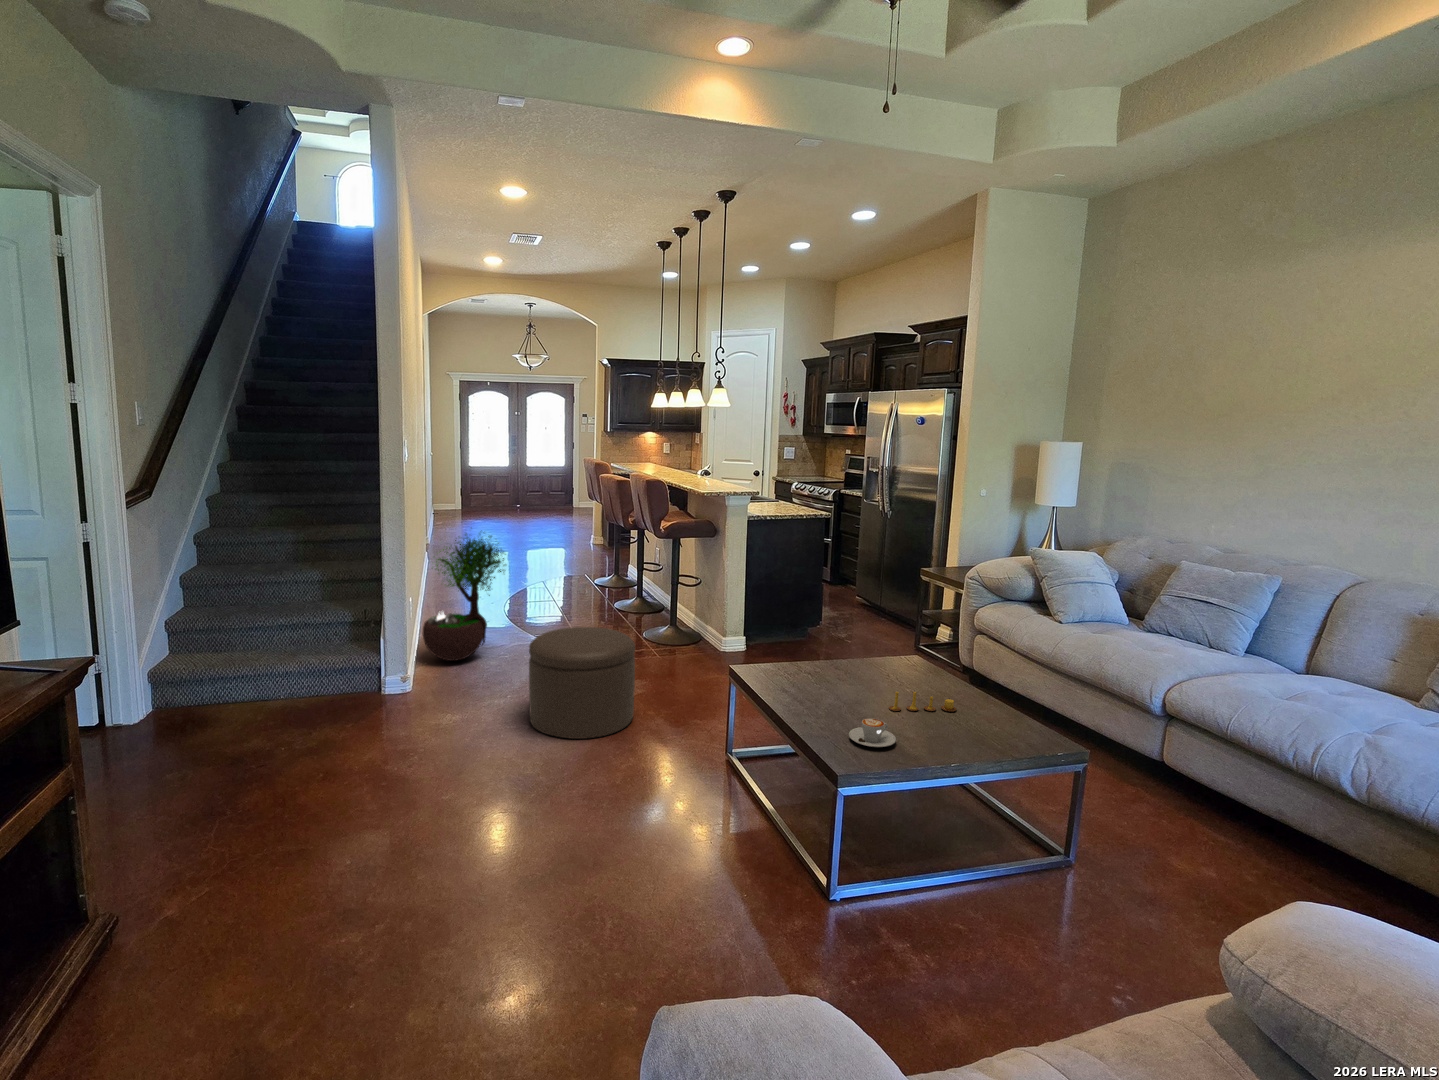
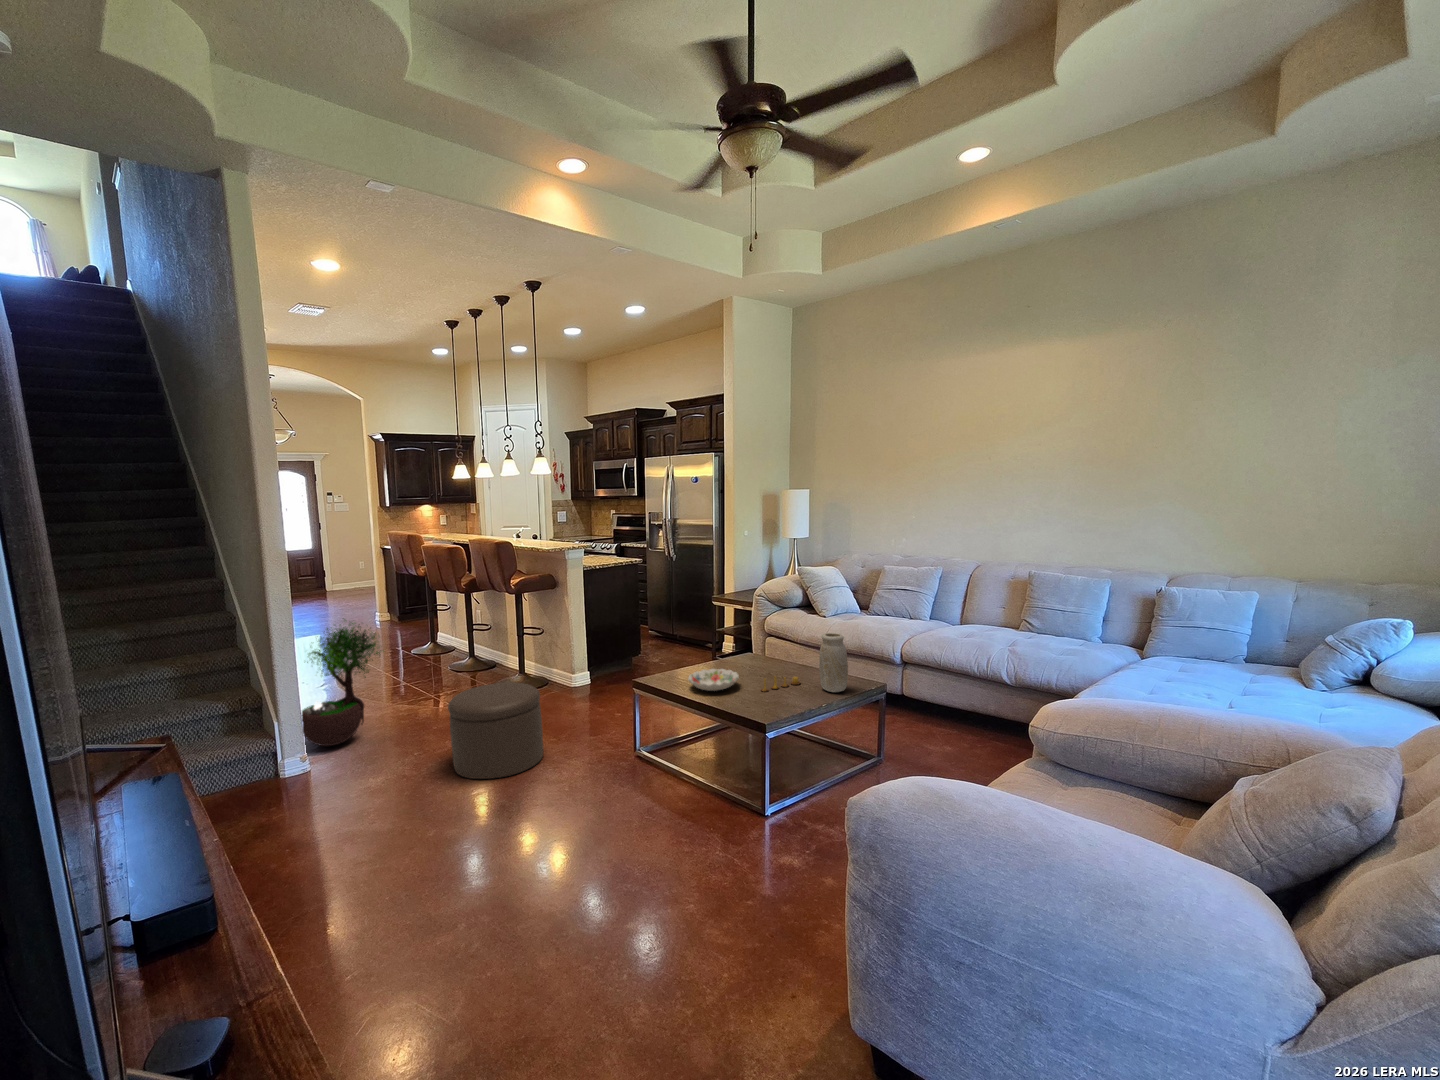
vase: none [982,644,1028,738] -> present [819,633,848,692]
decorative bowl: none [793,661,866,694] -> present [688,669,739,691]
coffee cup: present [849,718,896,747] -> none [751,696,782,714]

